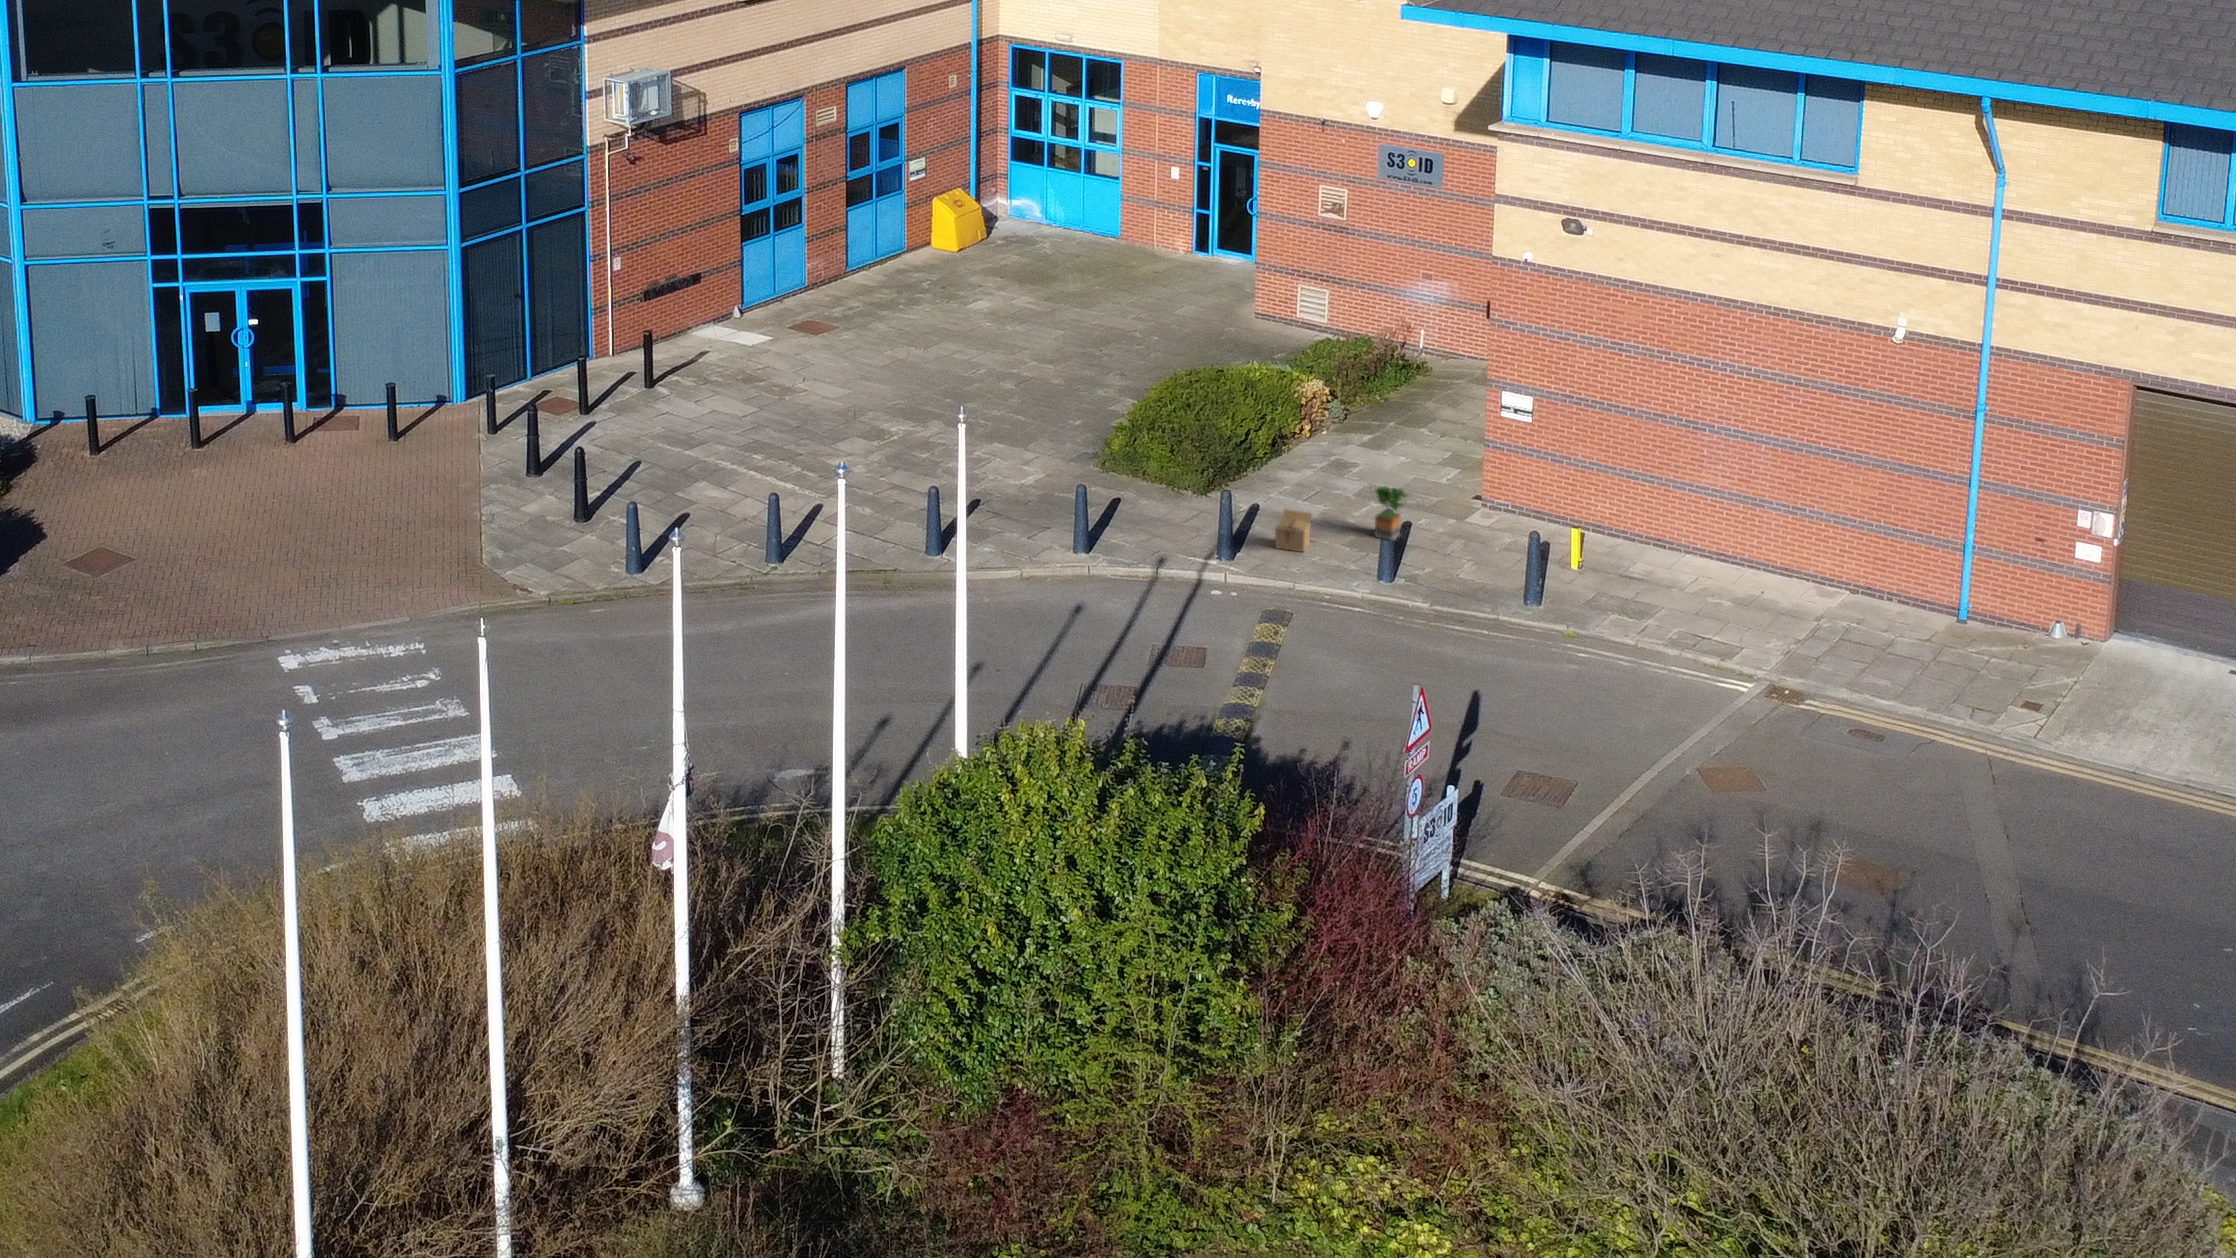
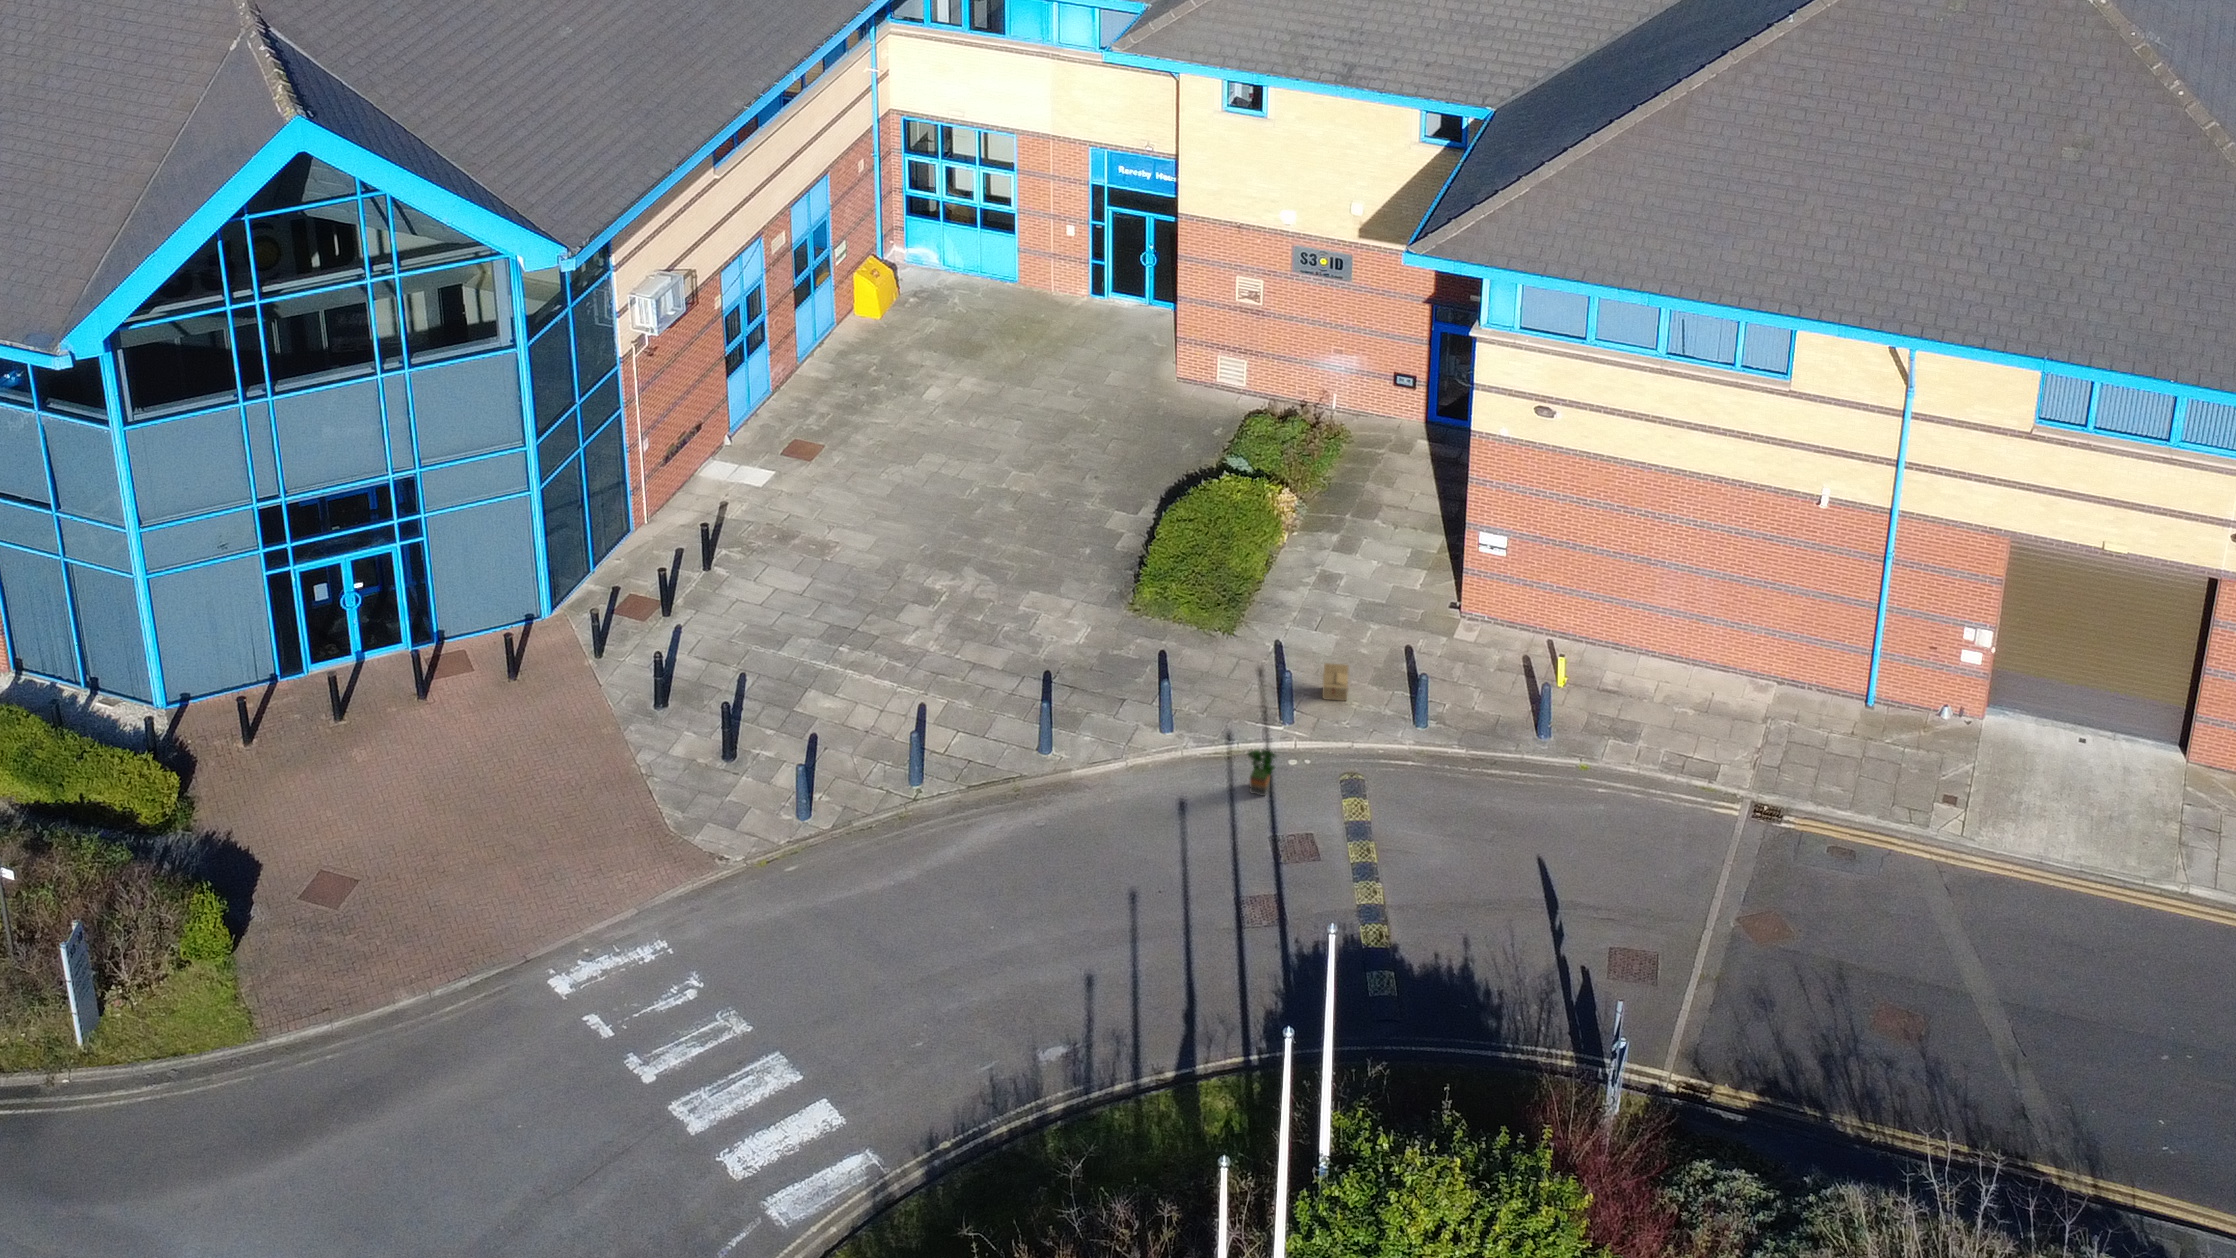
potted tree: present [1375,486,1406,540] -> present [1248,750,1276,796]

